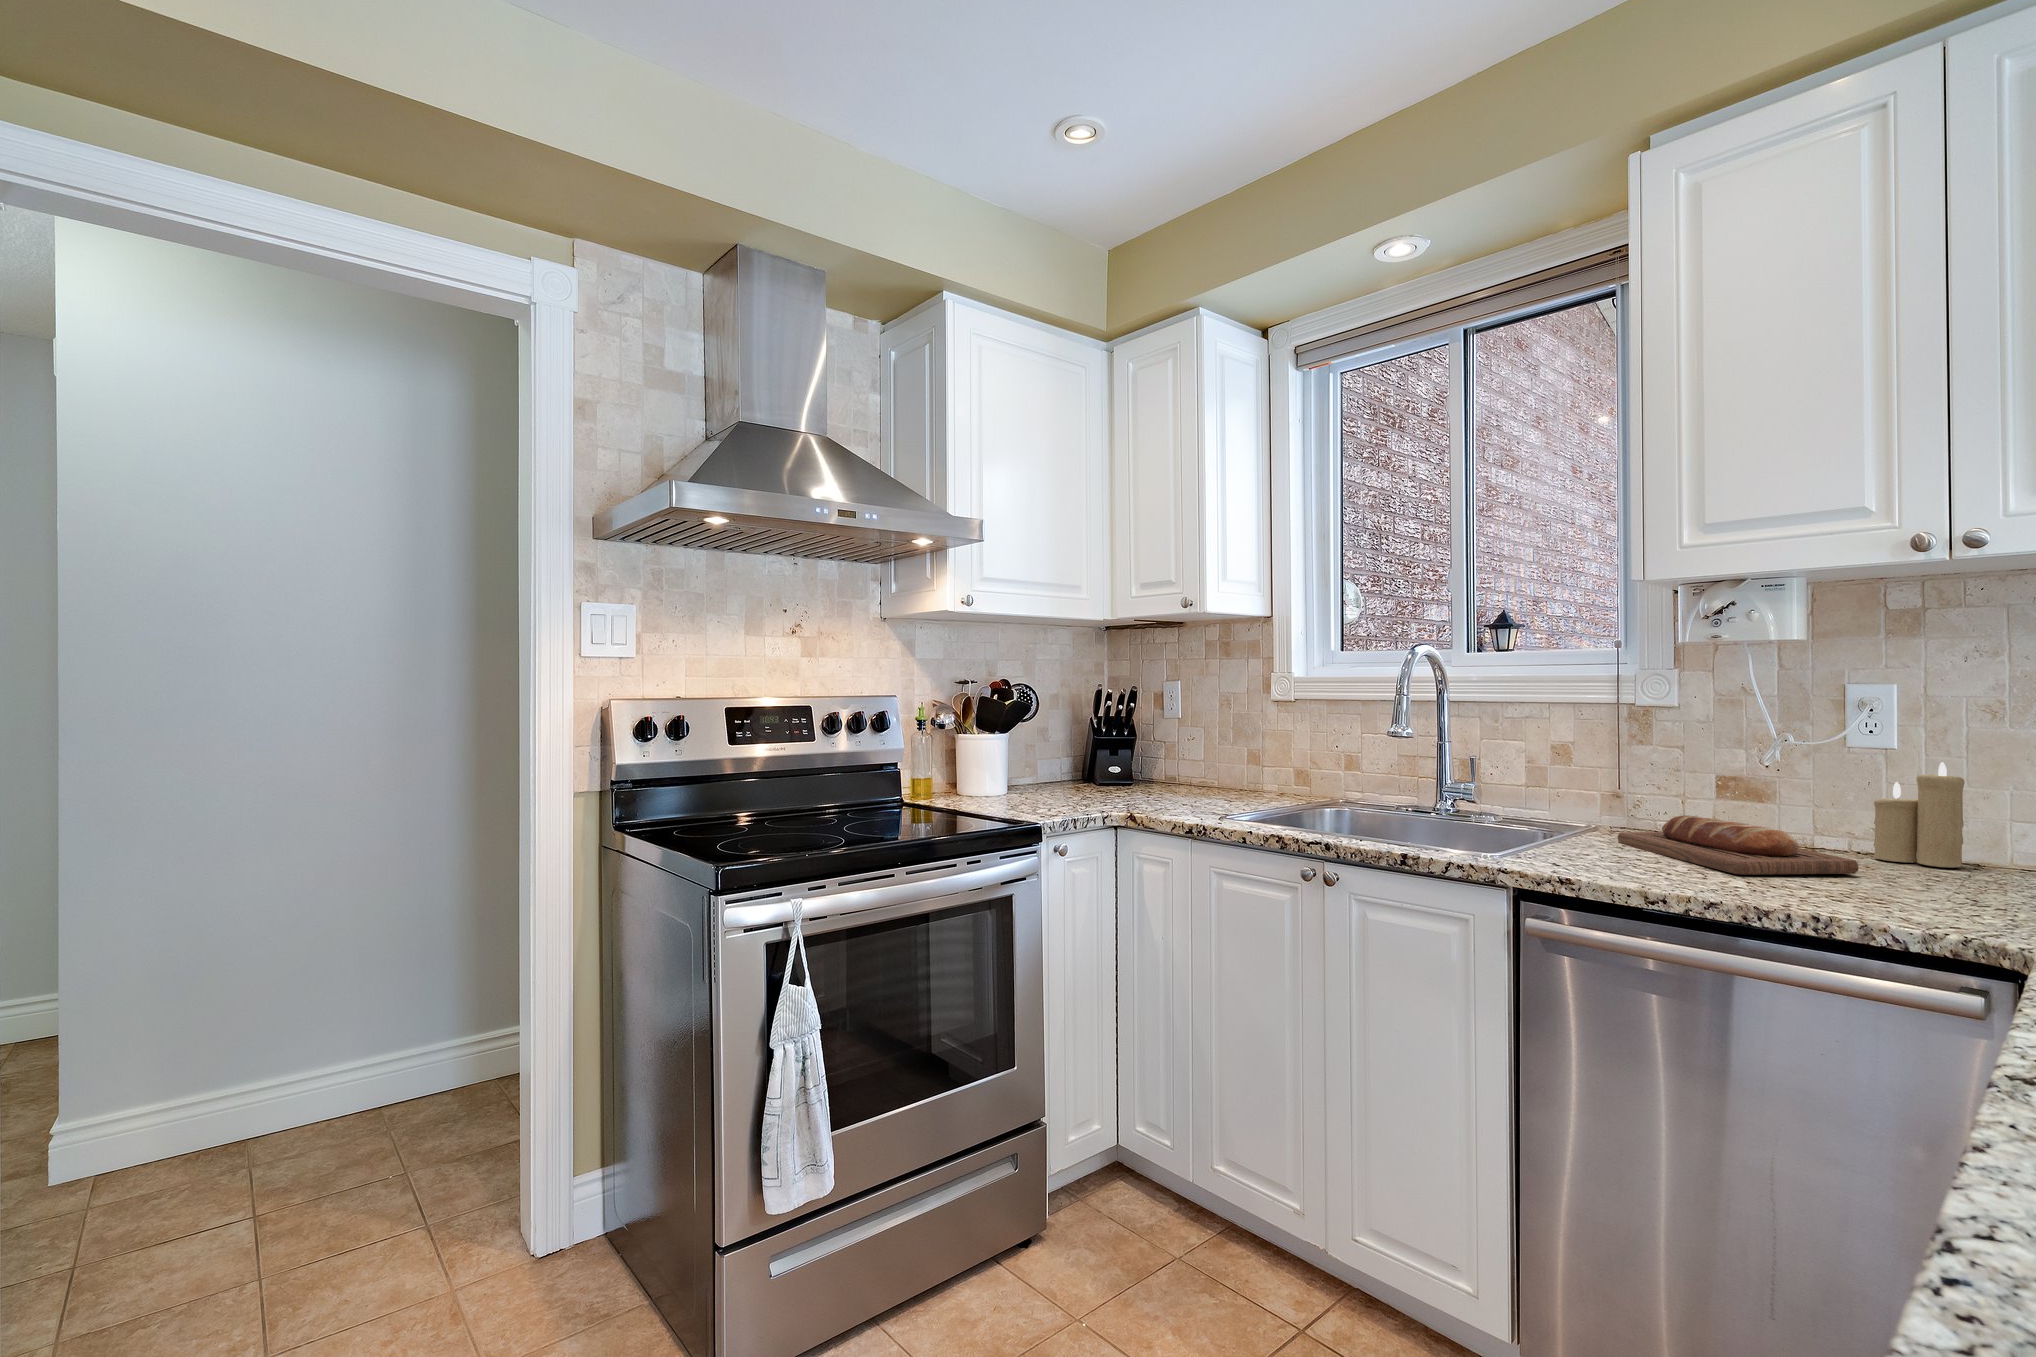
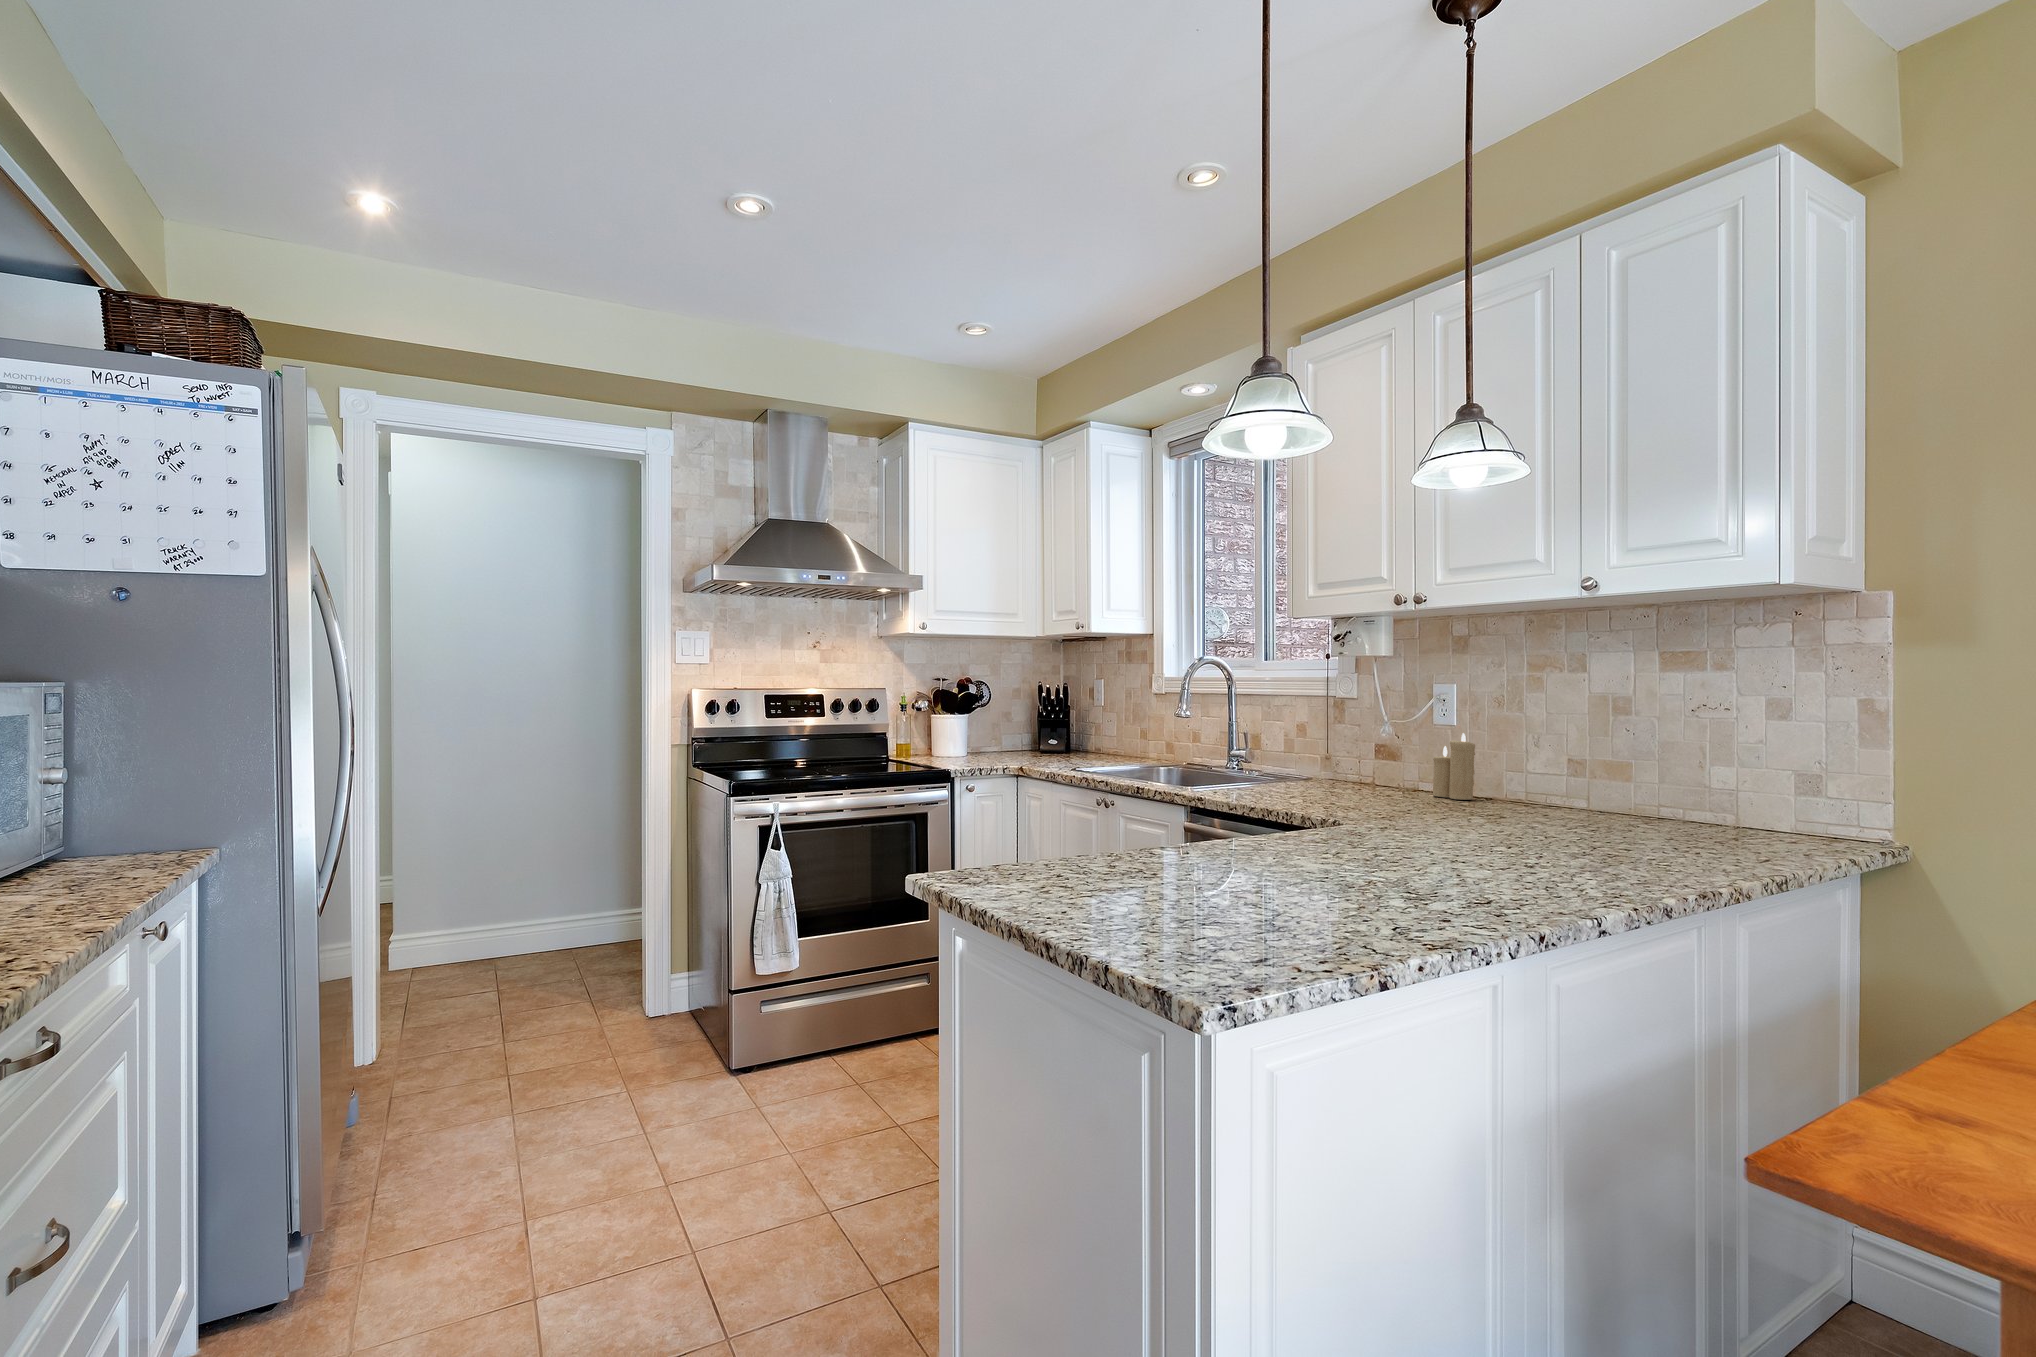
bread loaf: present [1618,816,1858,875] -> none [1295,768,1385,800]

